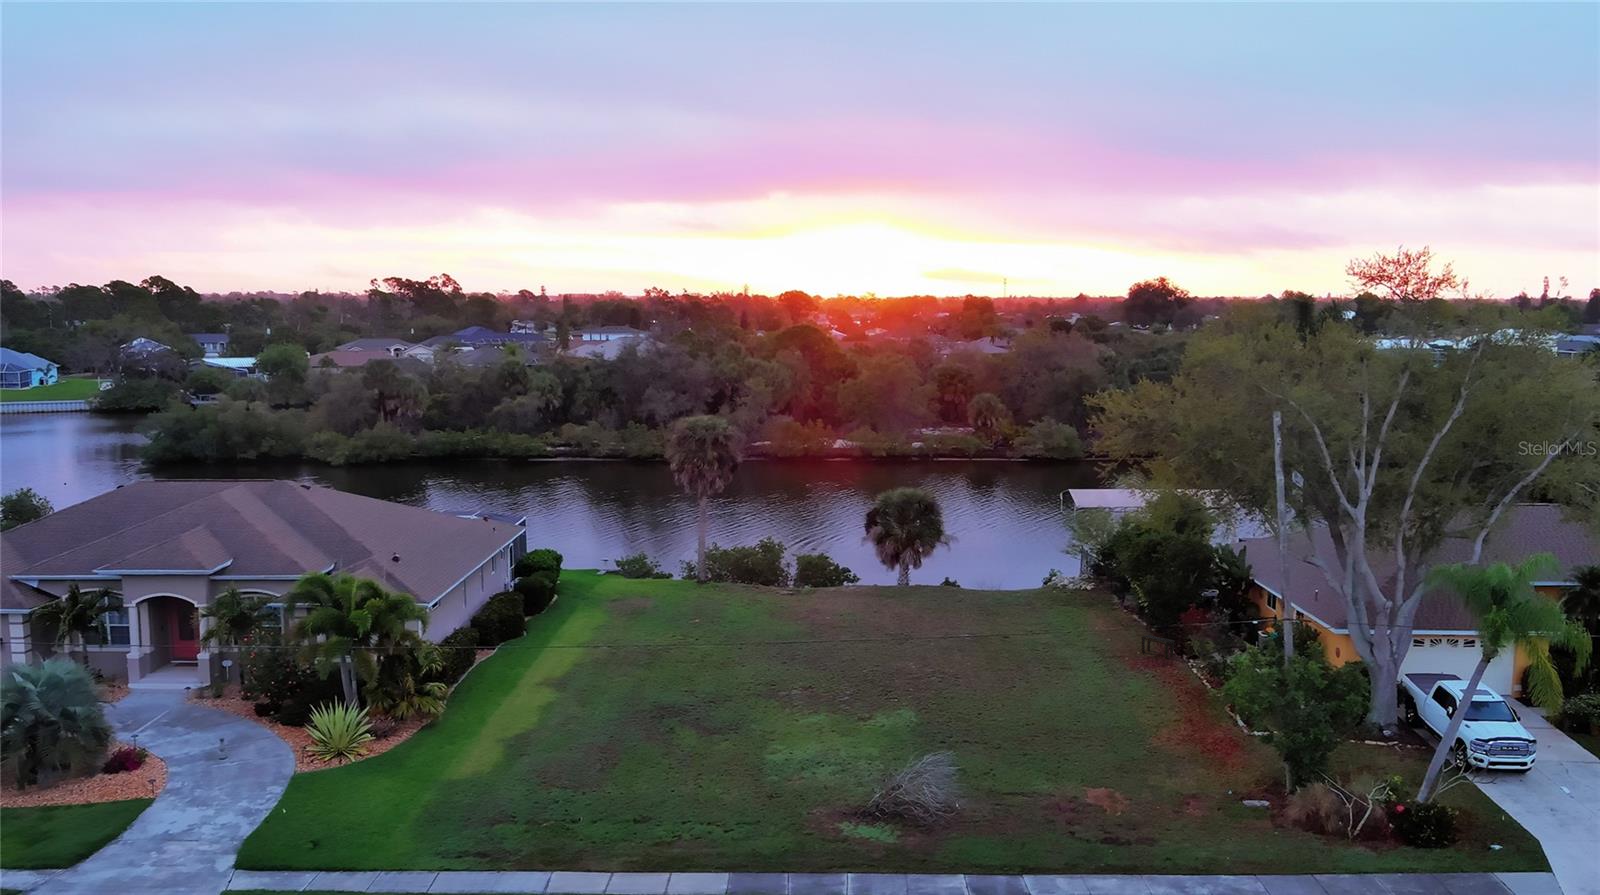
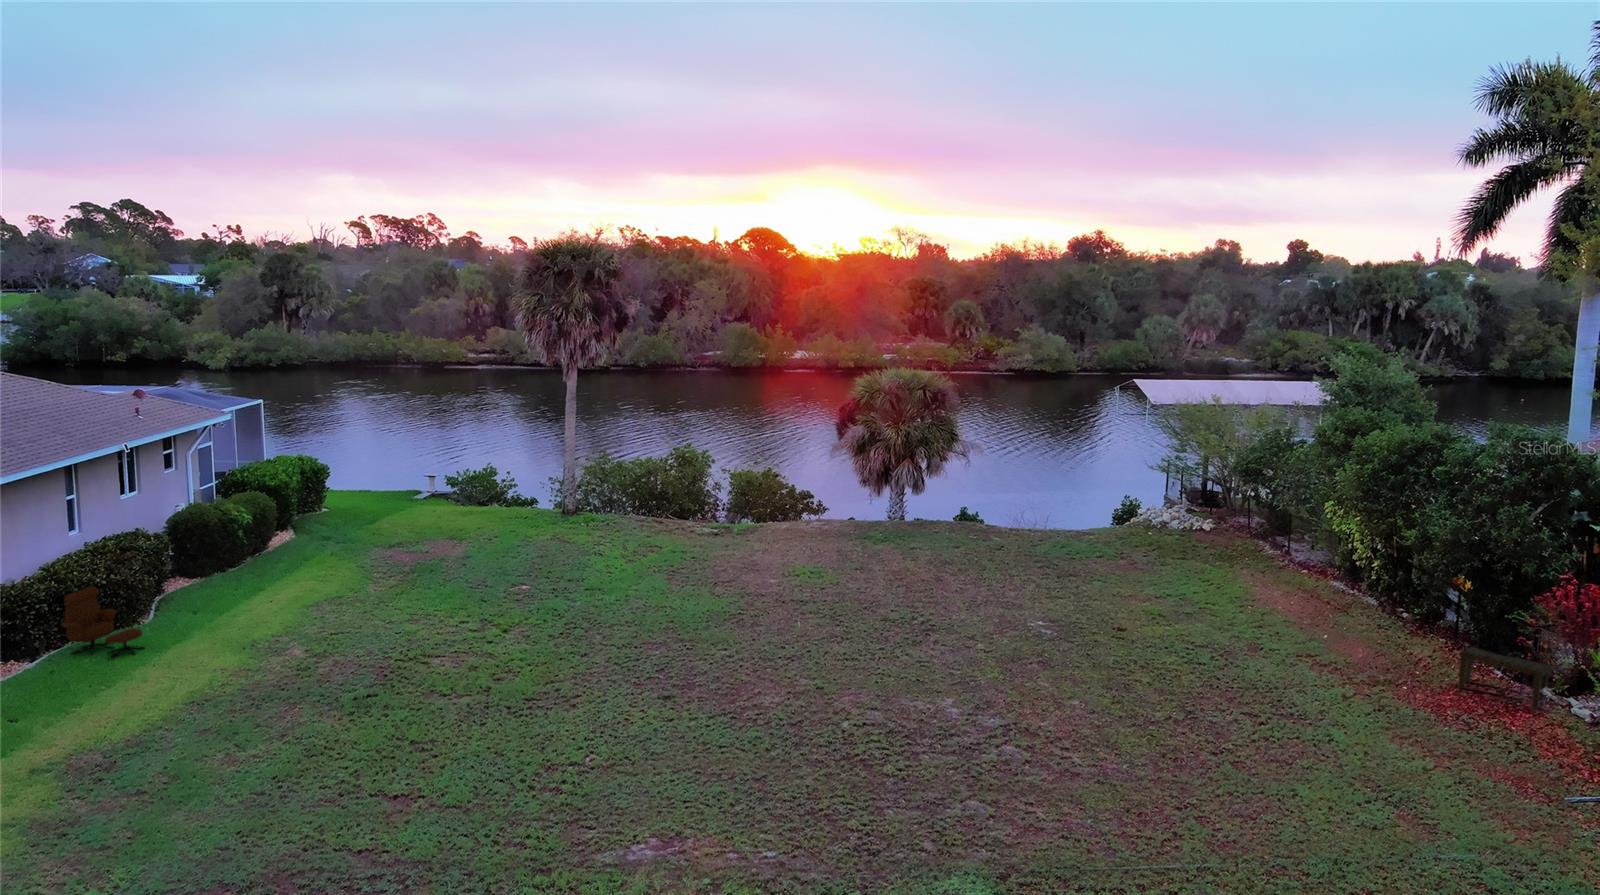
lounge chair: none [526,615,557,646] -> present [61,587,143,657]

